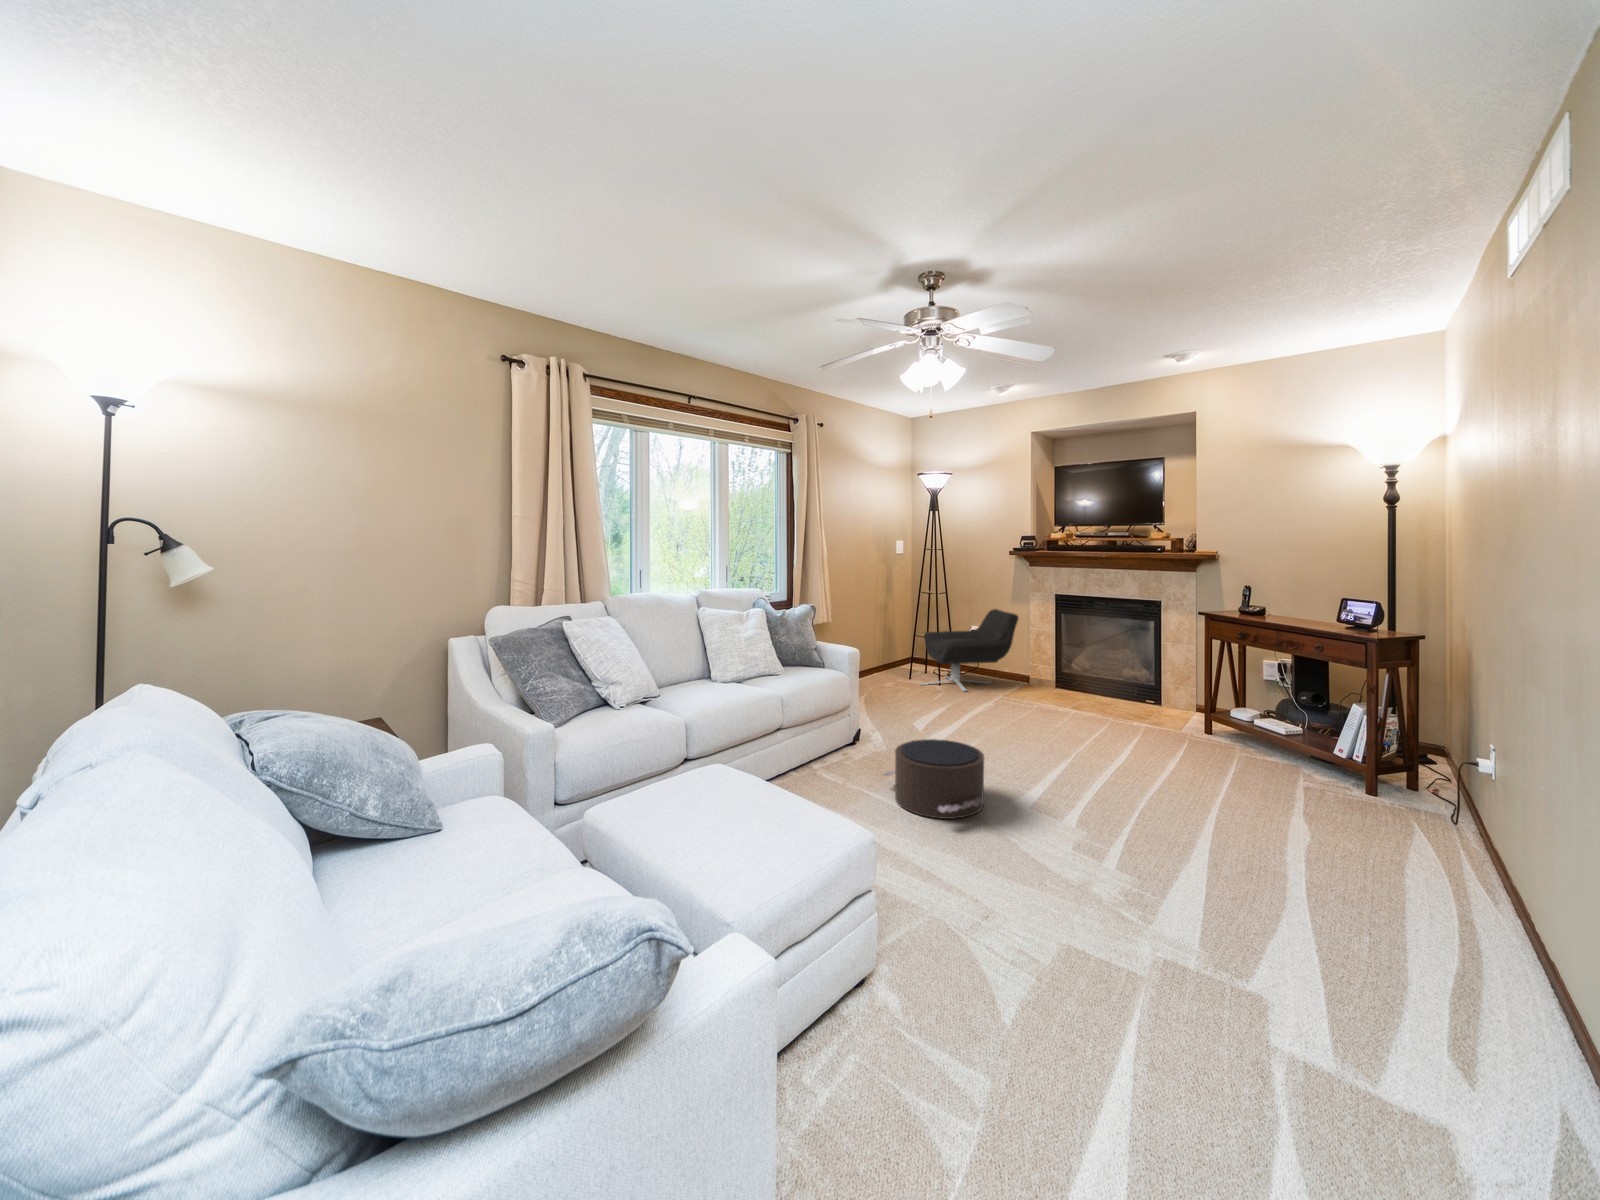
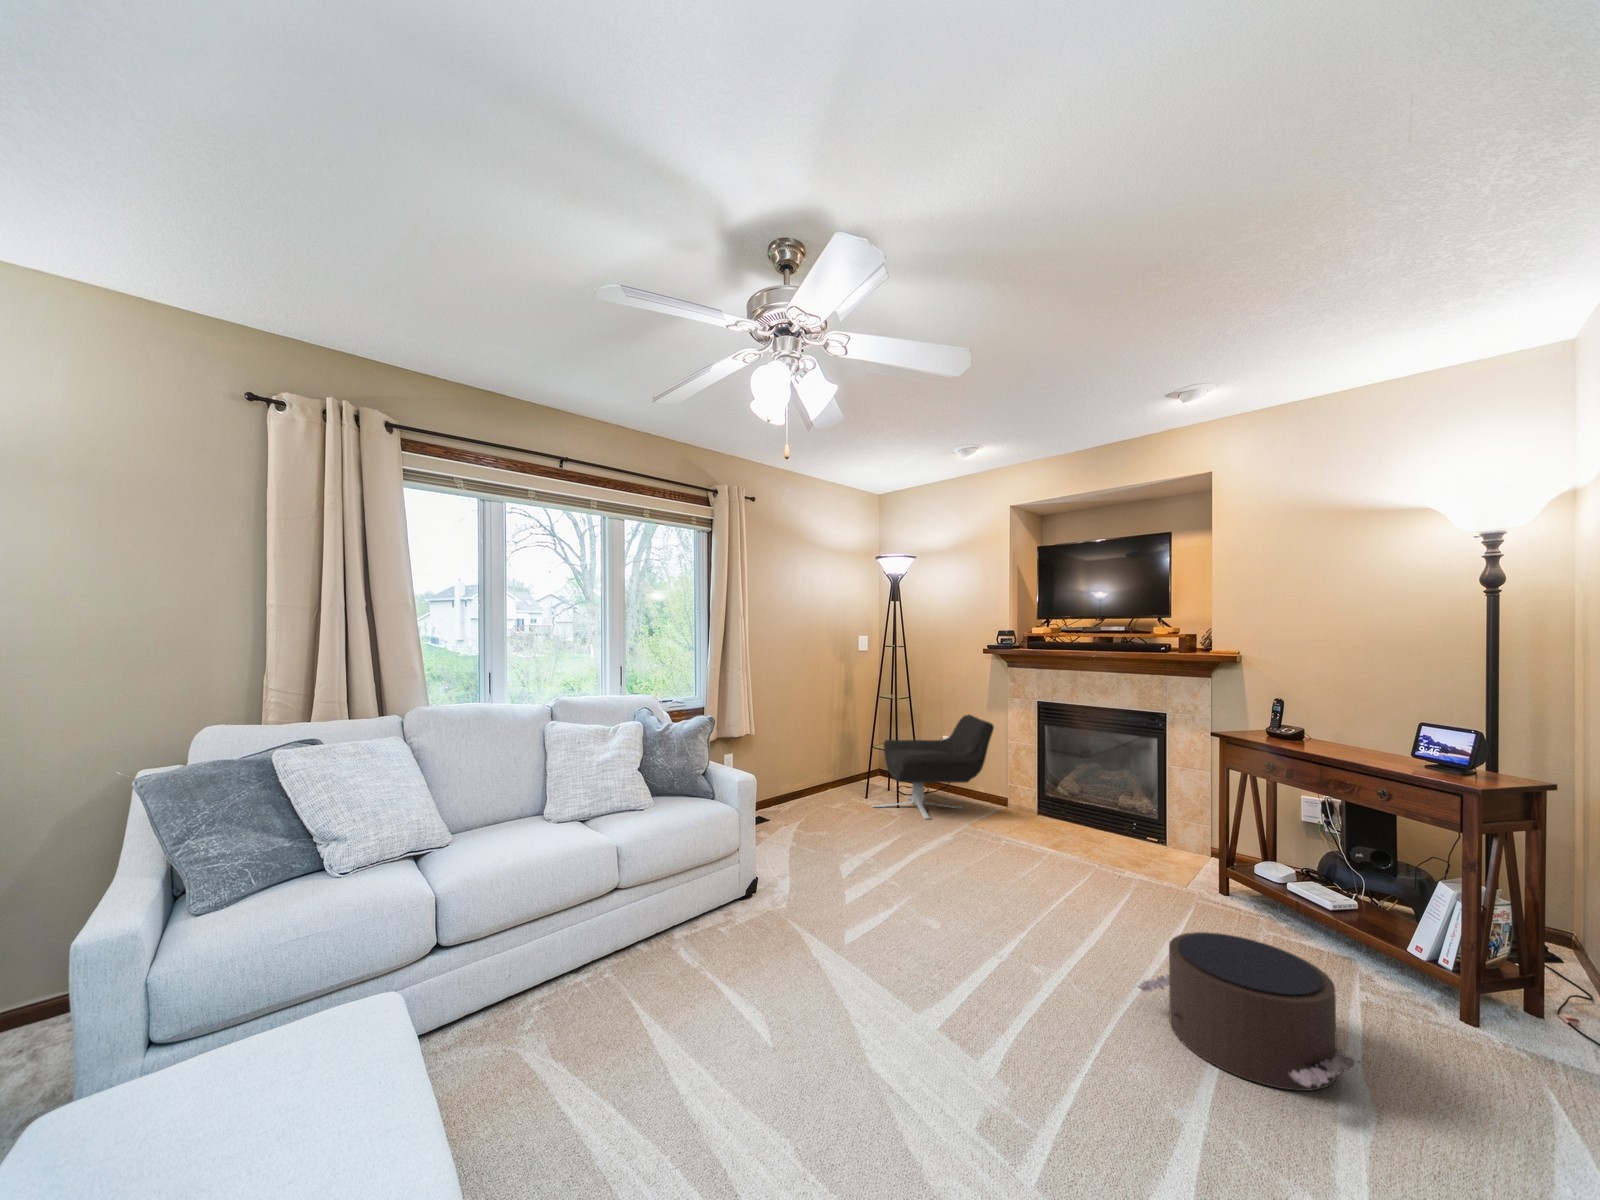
pouf: present [883,739,984,819] -> present [1138,932,1360,1091]

